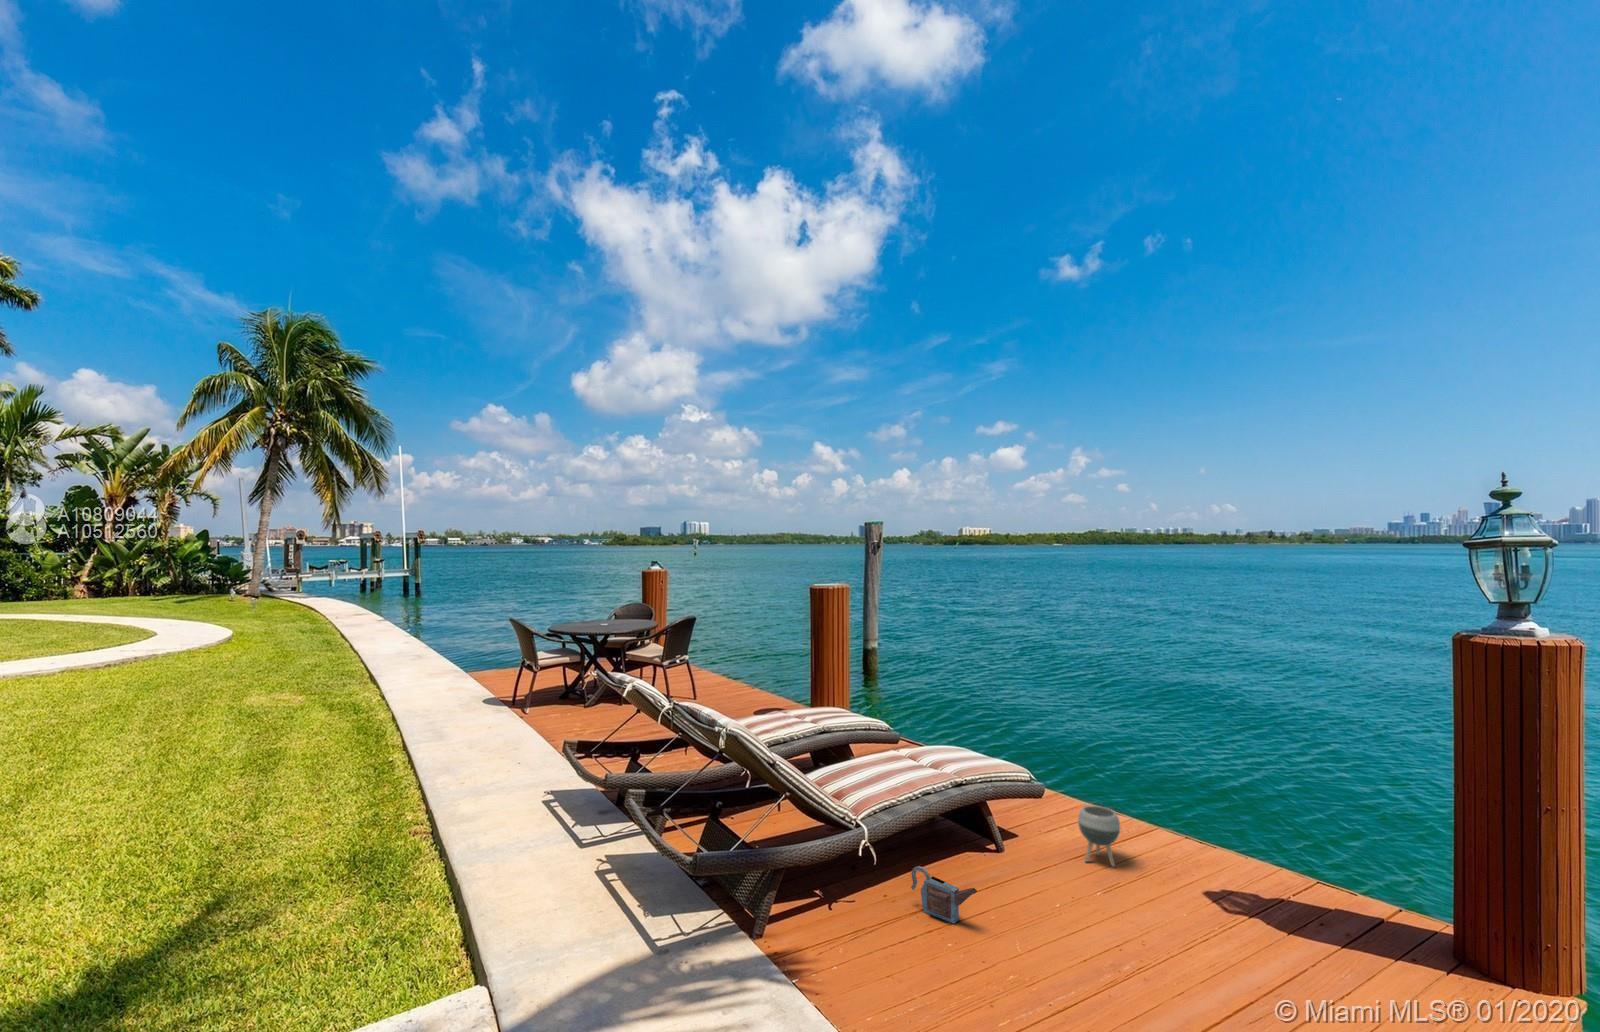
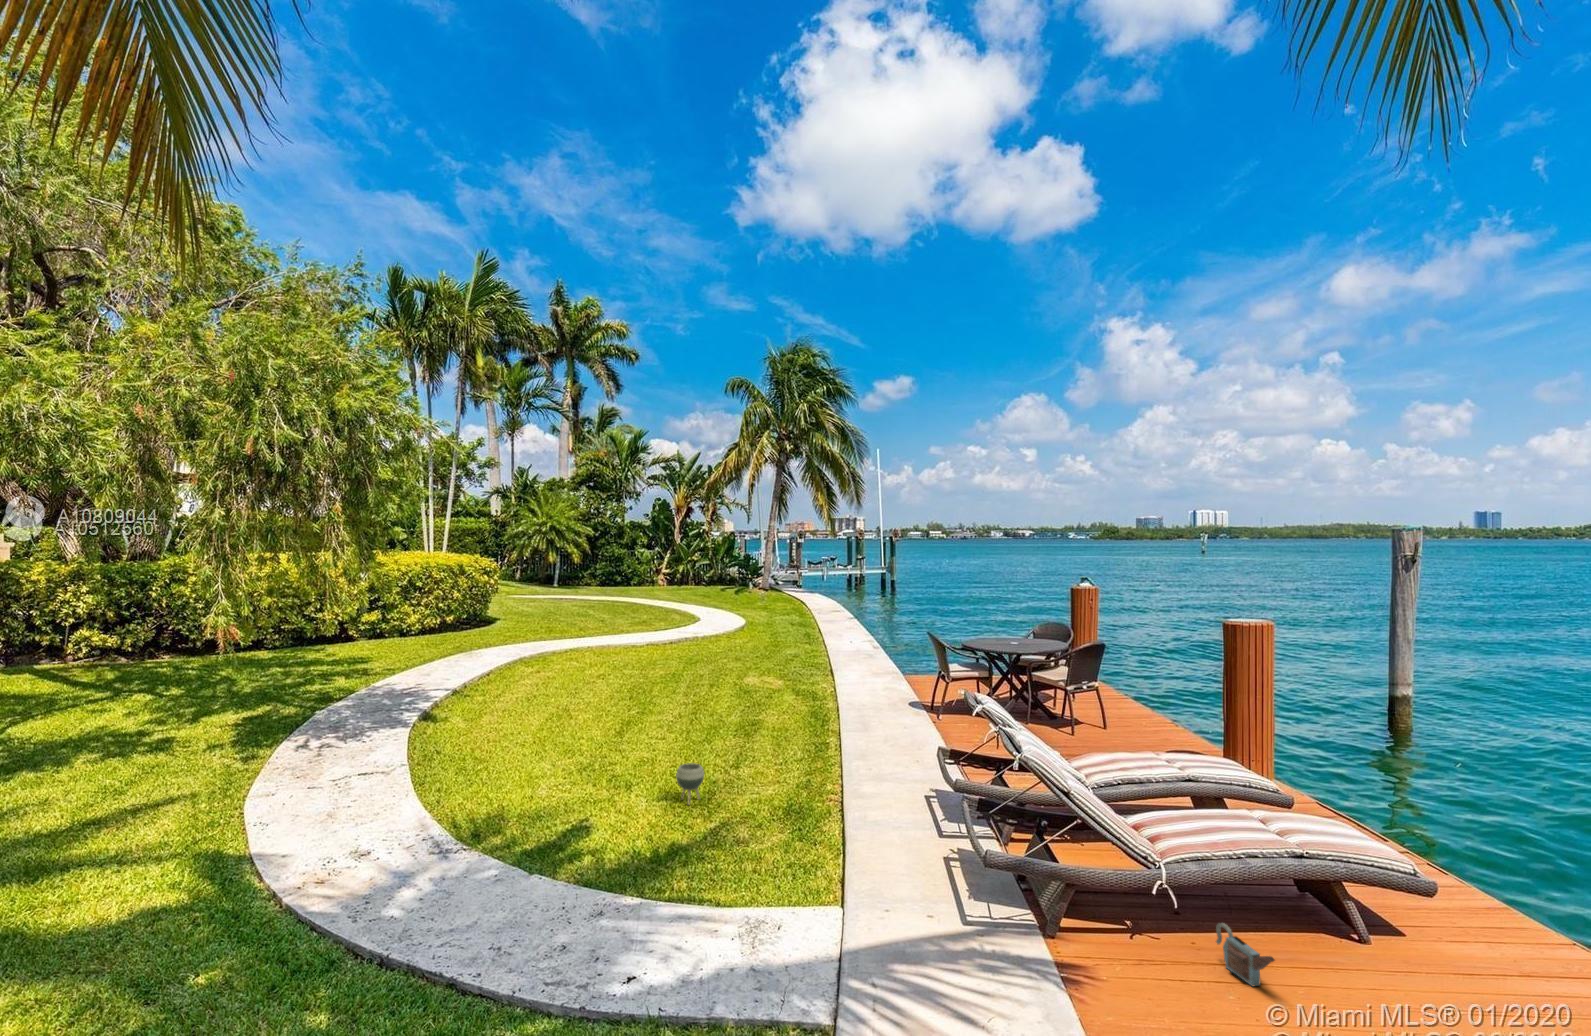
planter: present [1078,806,1120,867] -> present [676,763,704,805]

